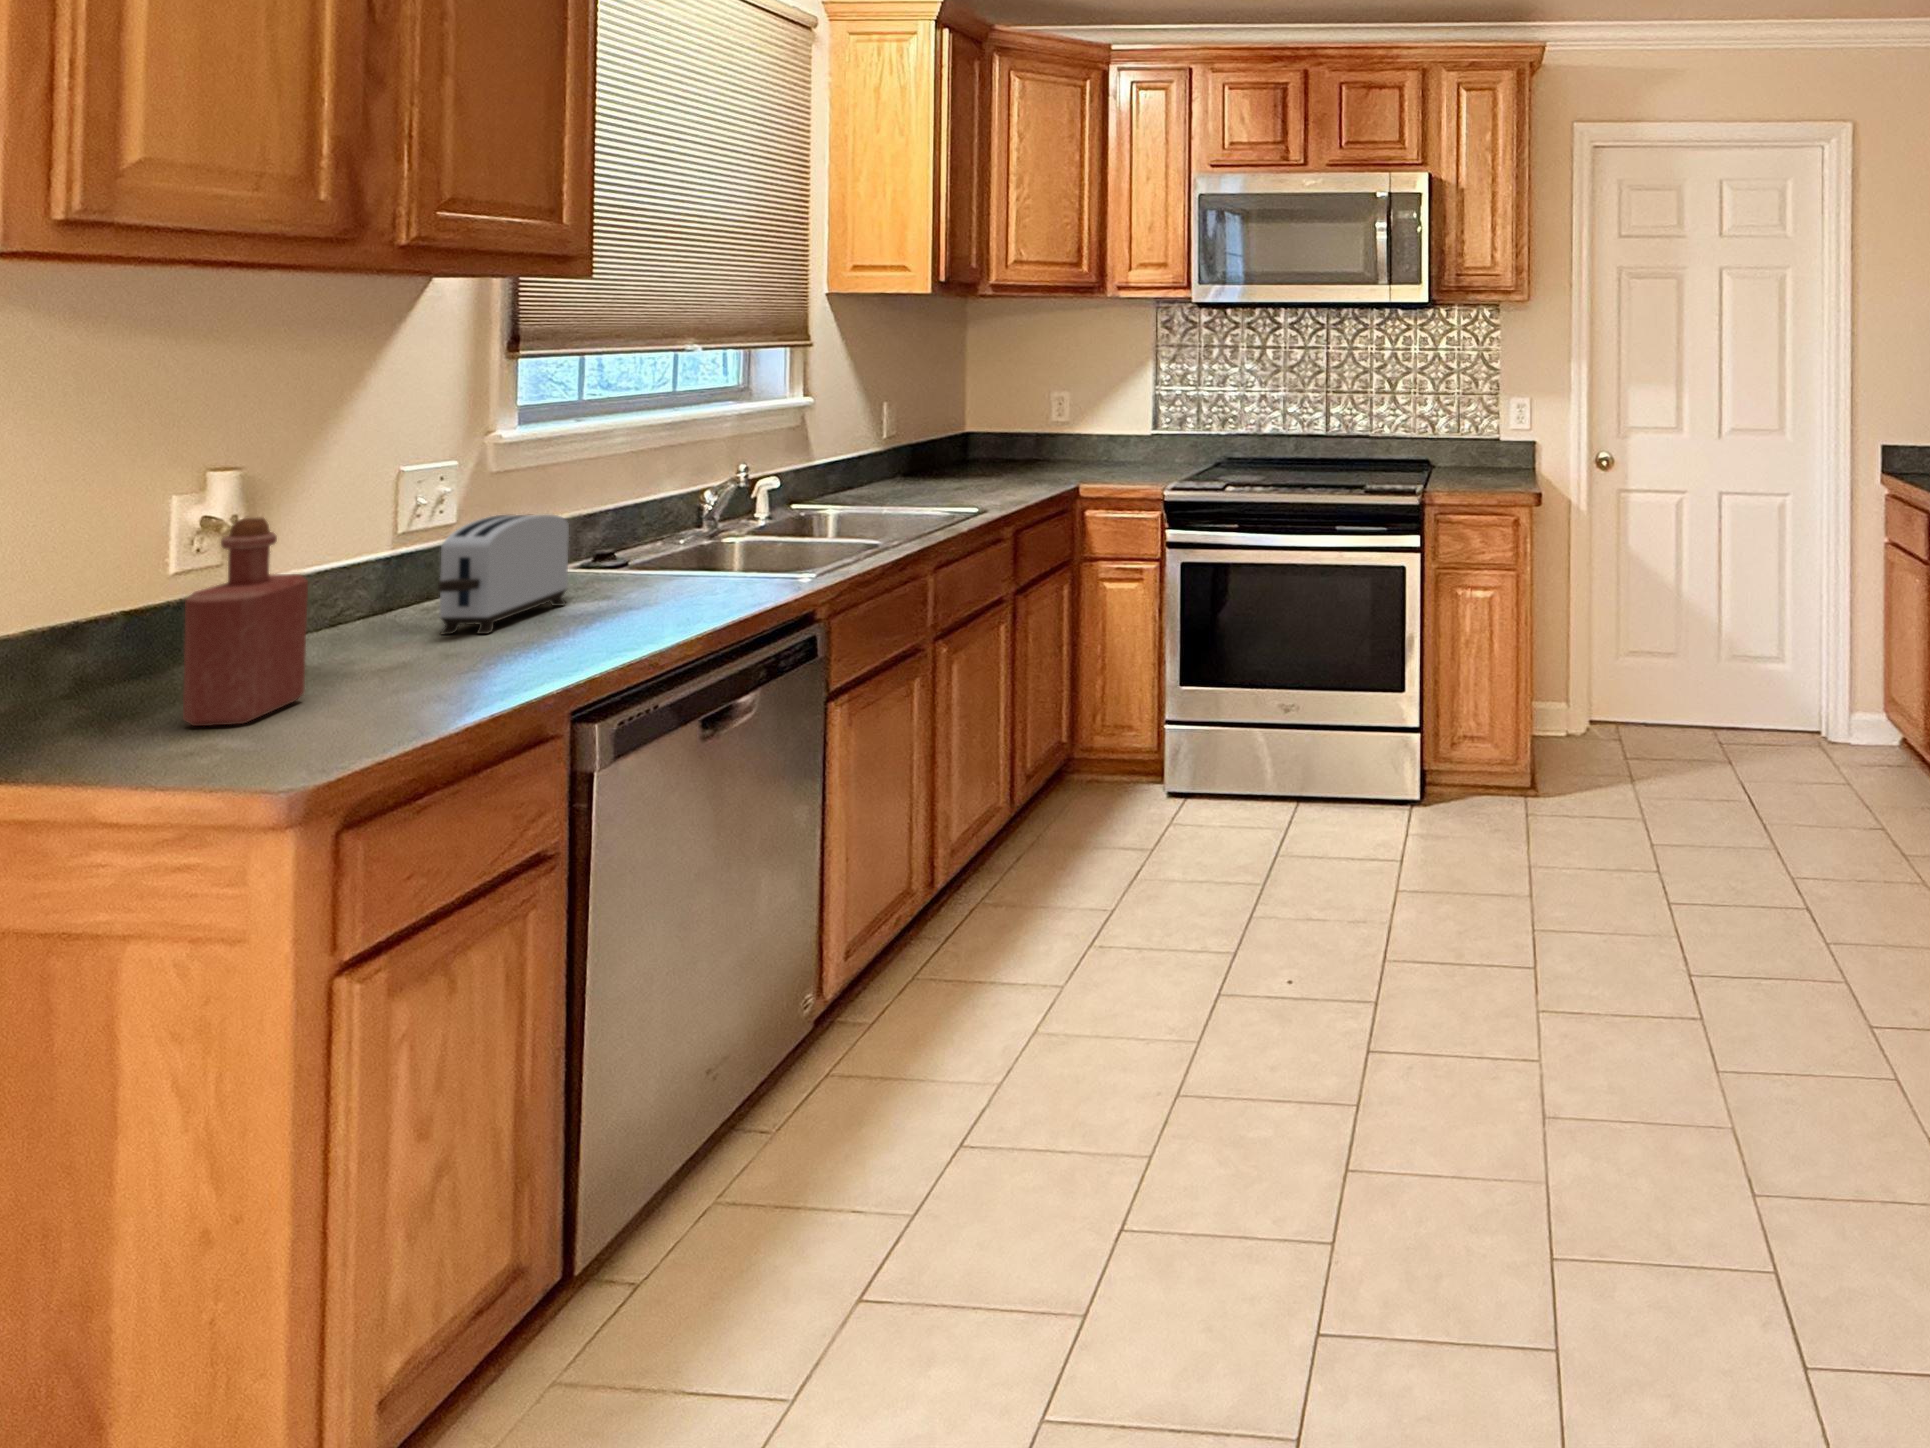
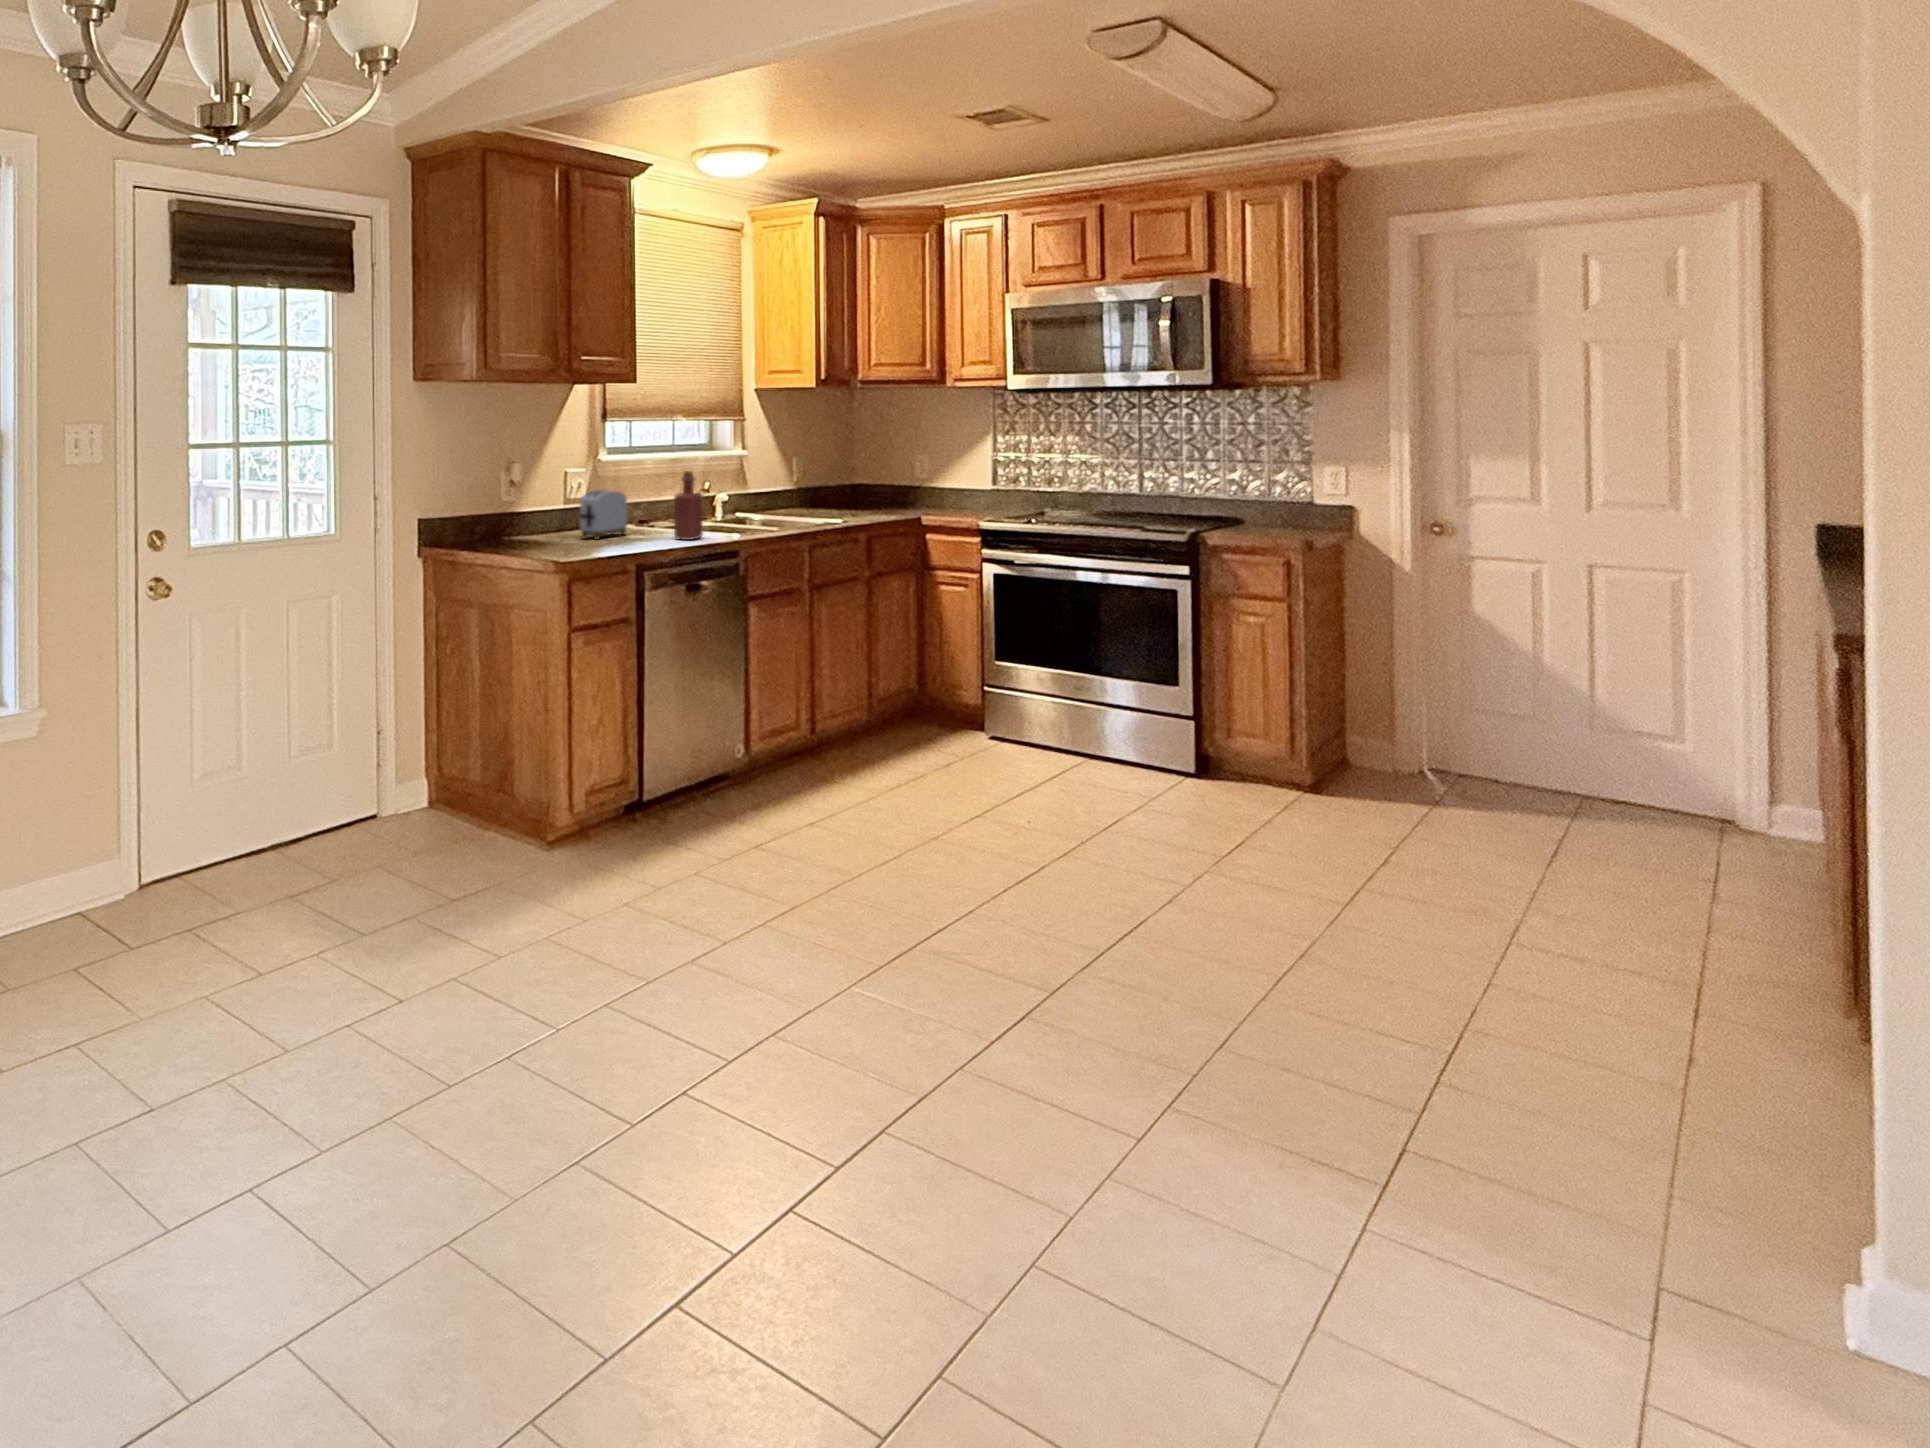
bottle: present [183,517,308,726] -> present [674,471,703,540]

